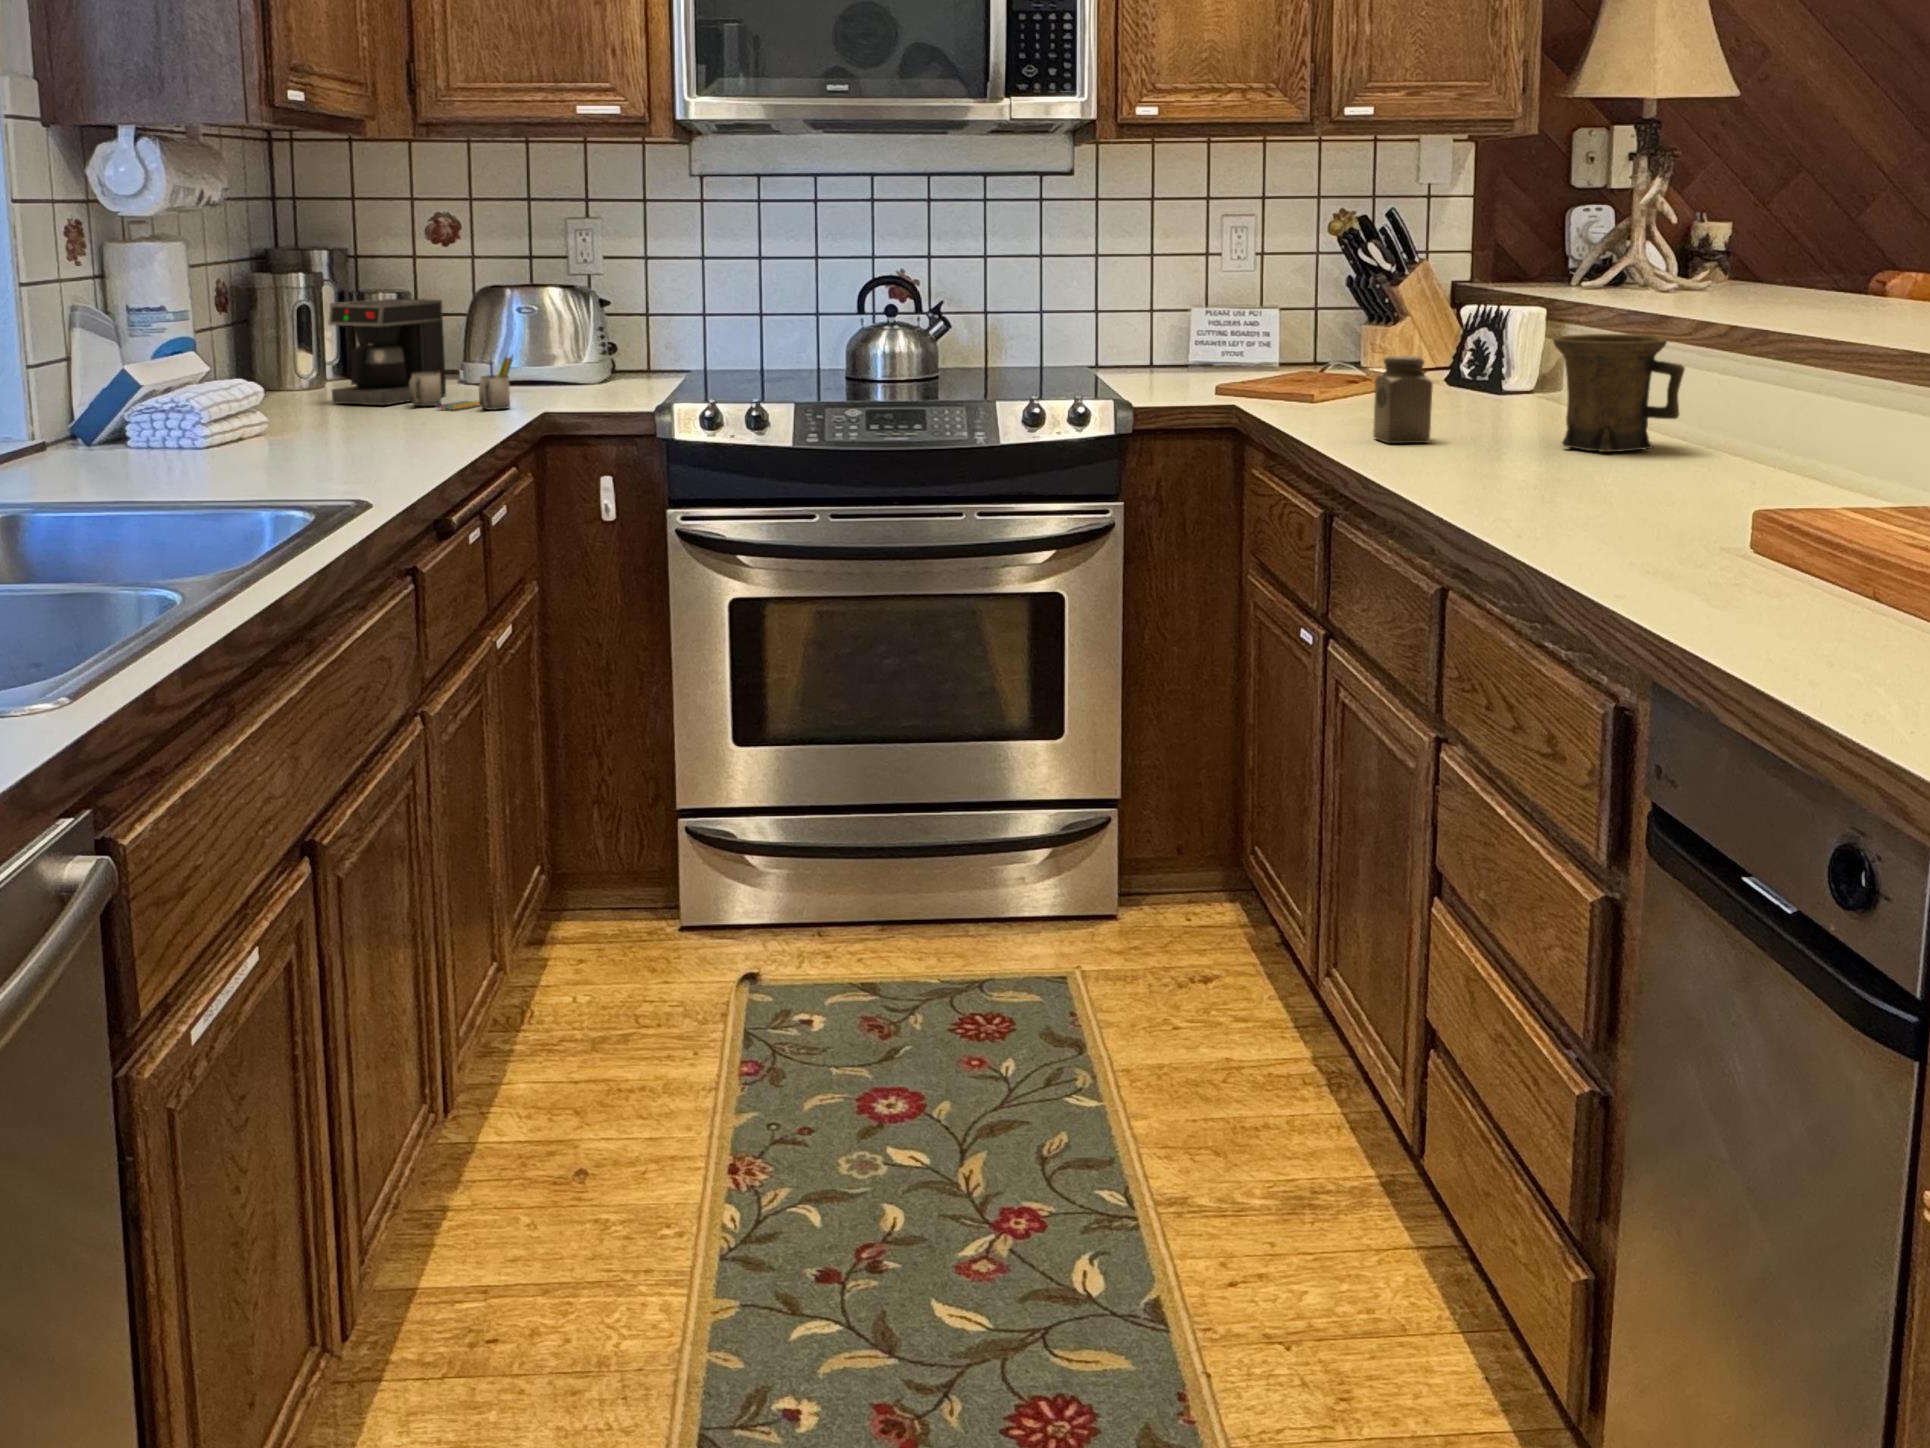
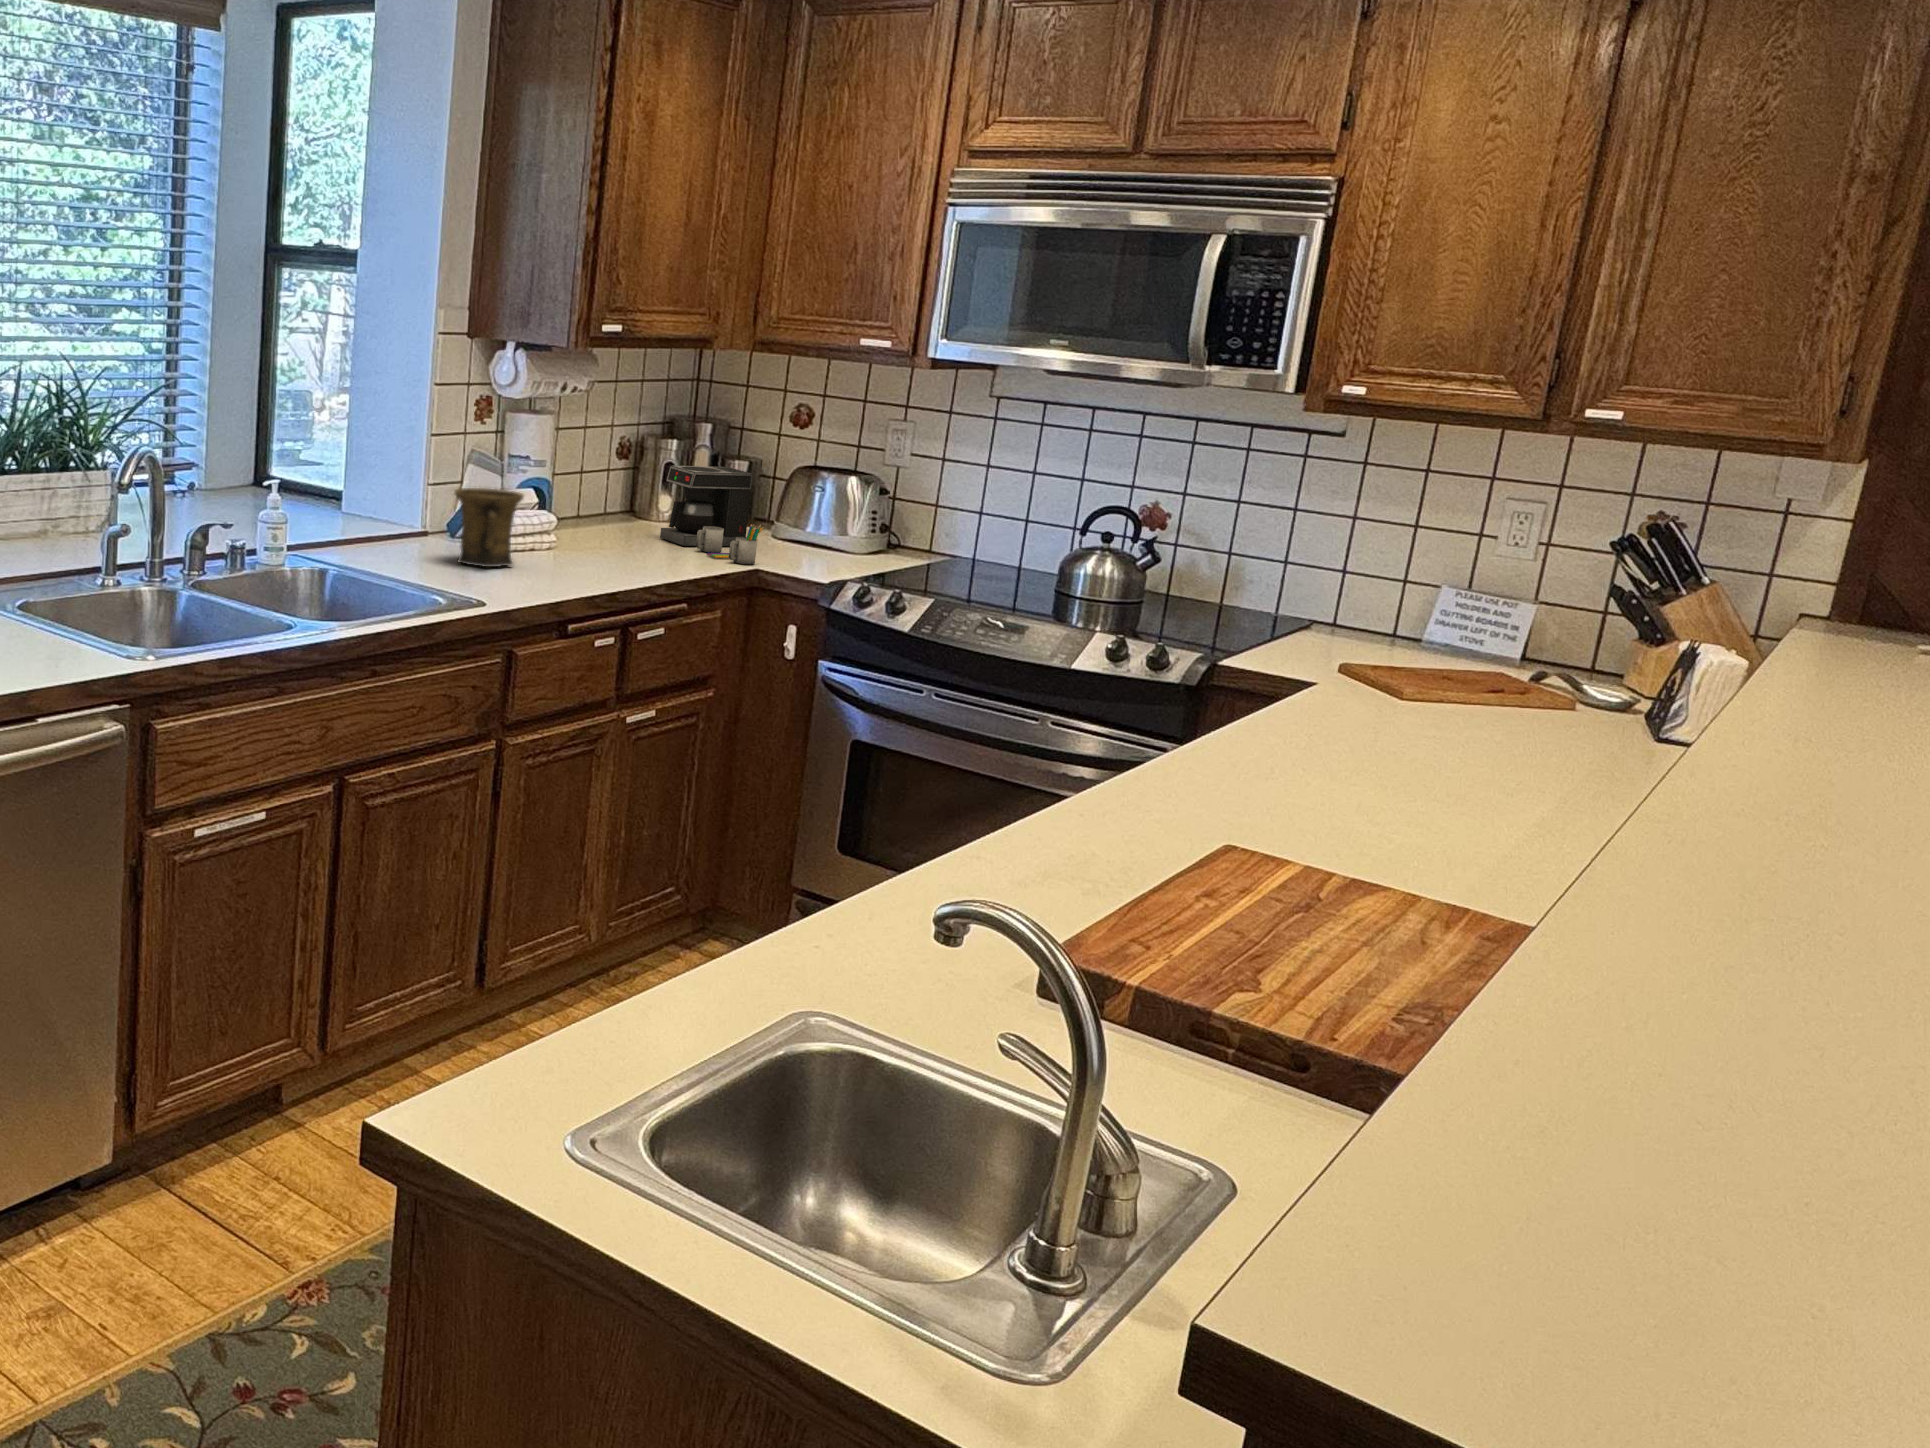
mug: present [1553,334,1685,452] -> present [454,488,524,567]
salt shaker: present [1373,355,1433,443] -> none [1291,662,1356,750]

